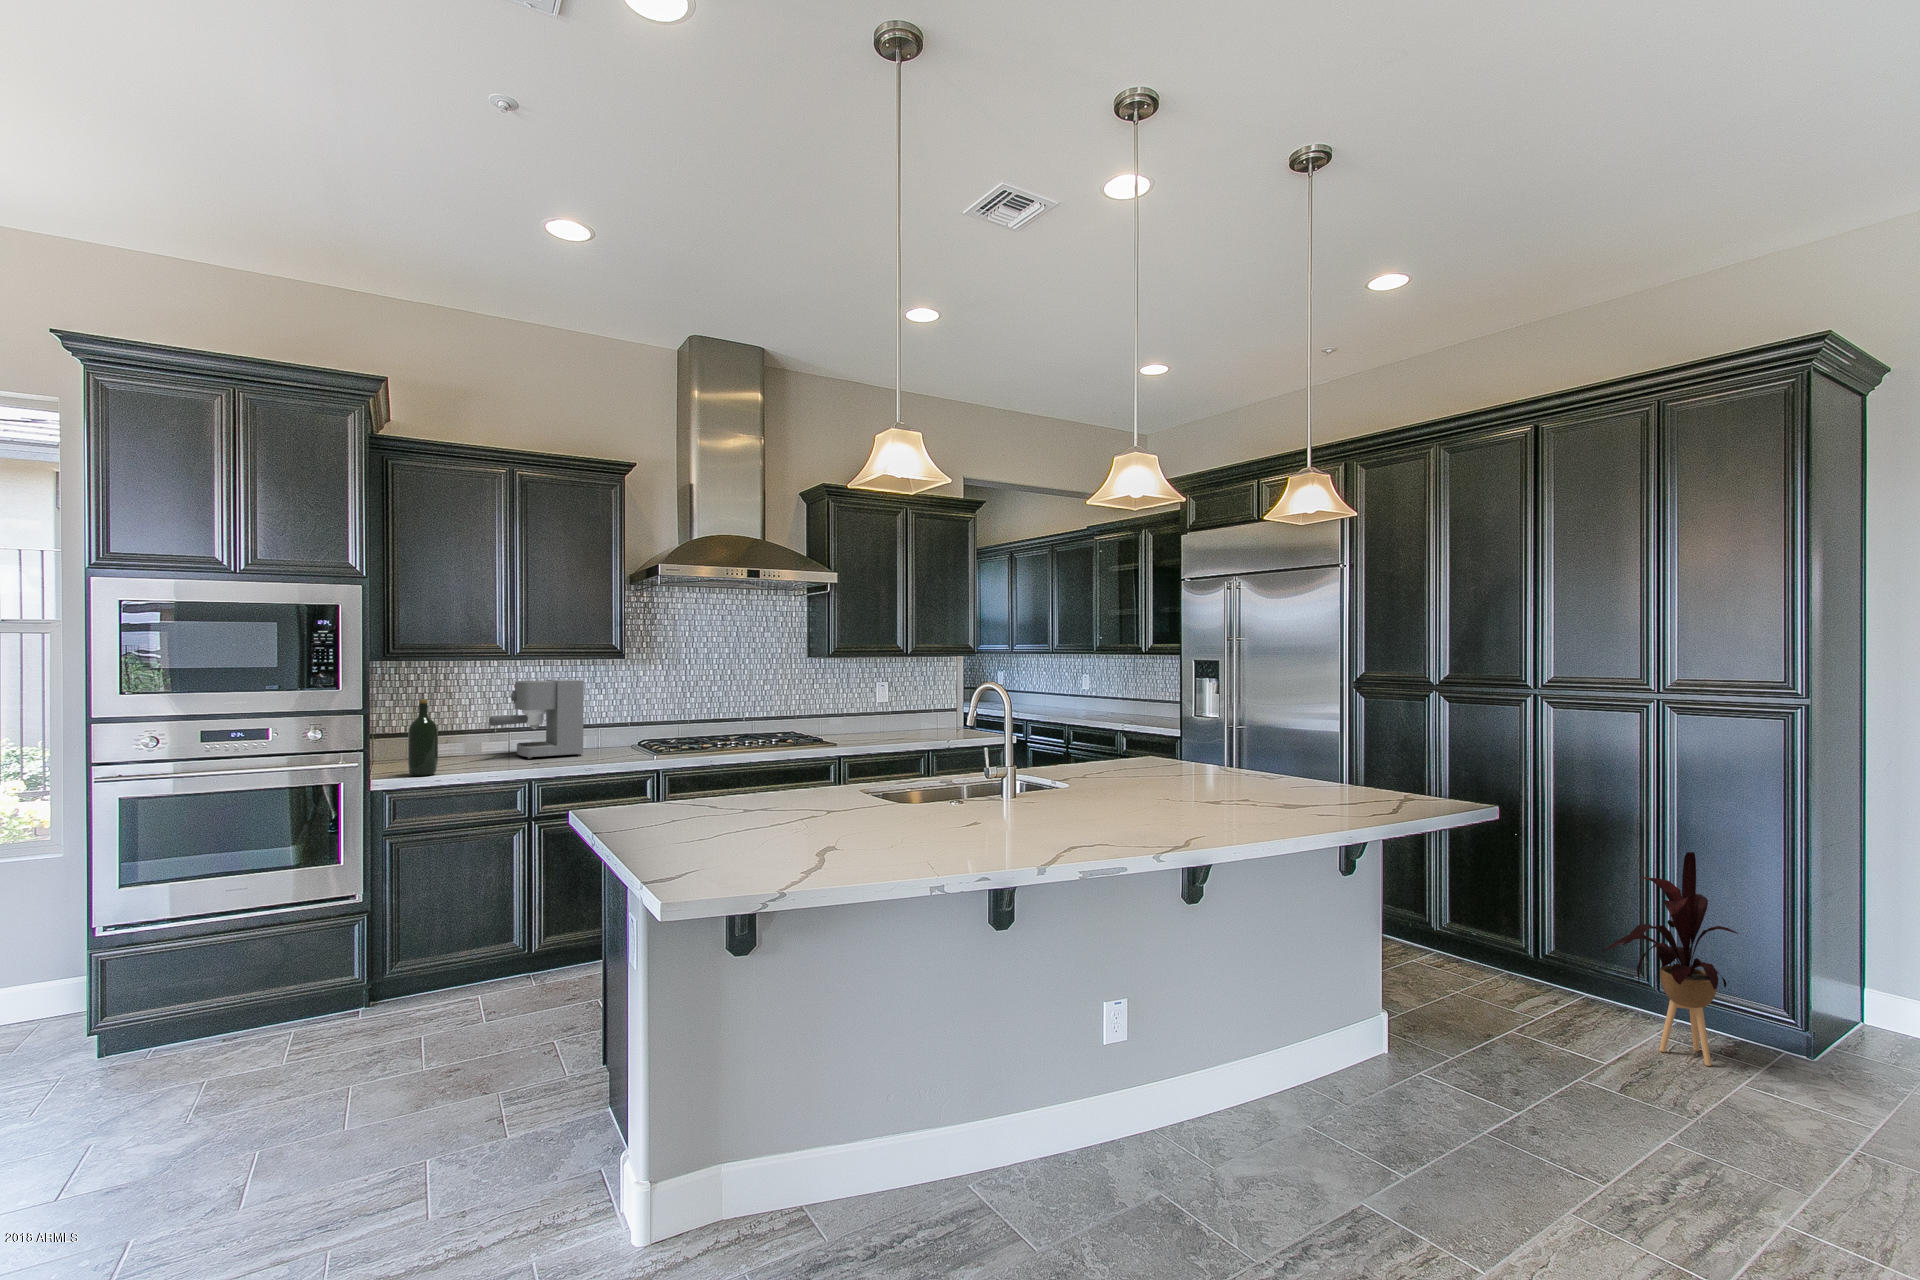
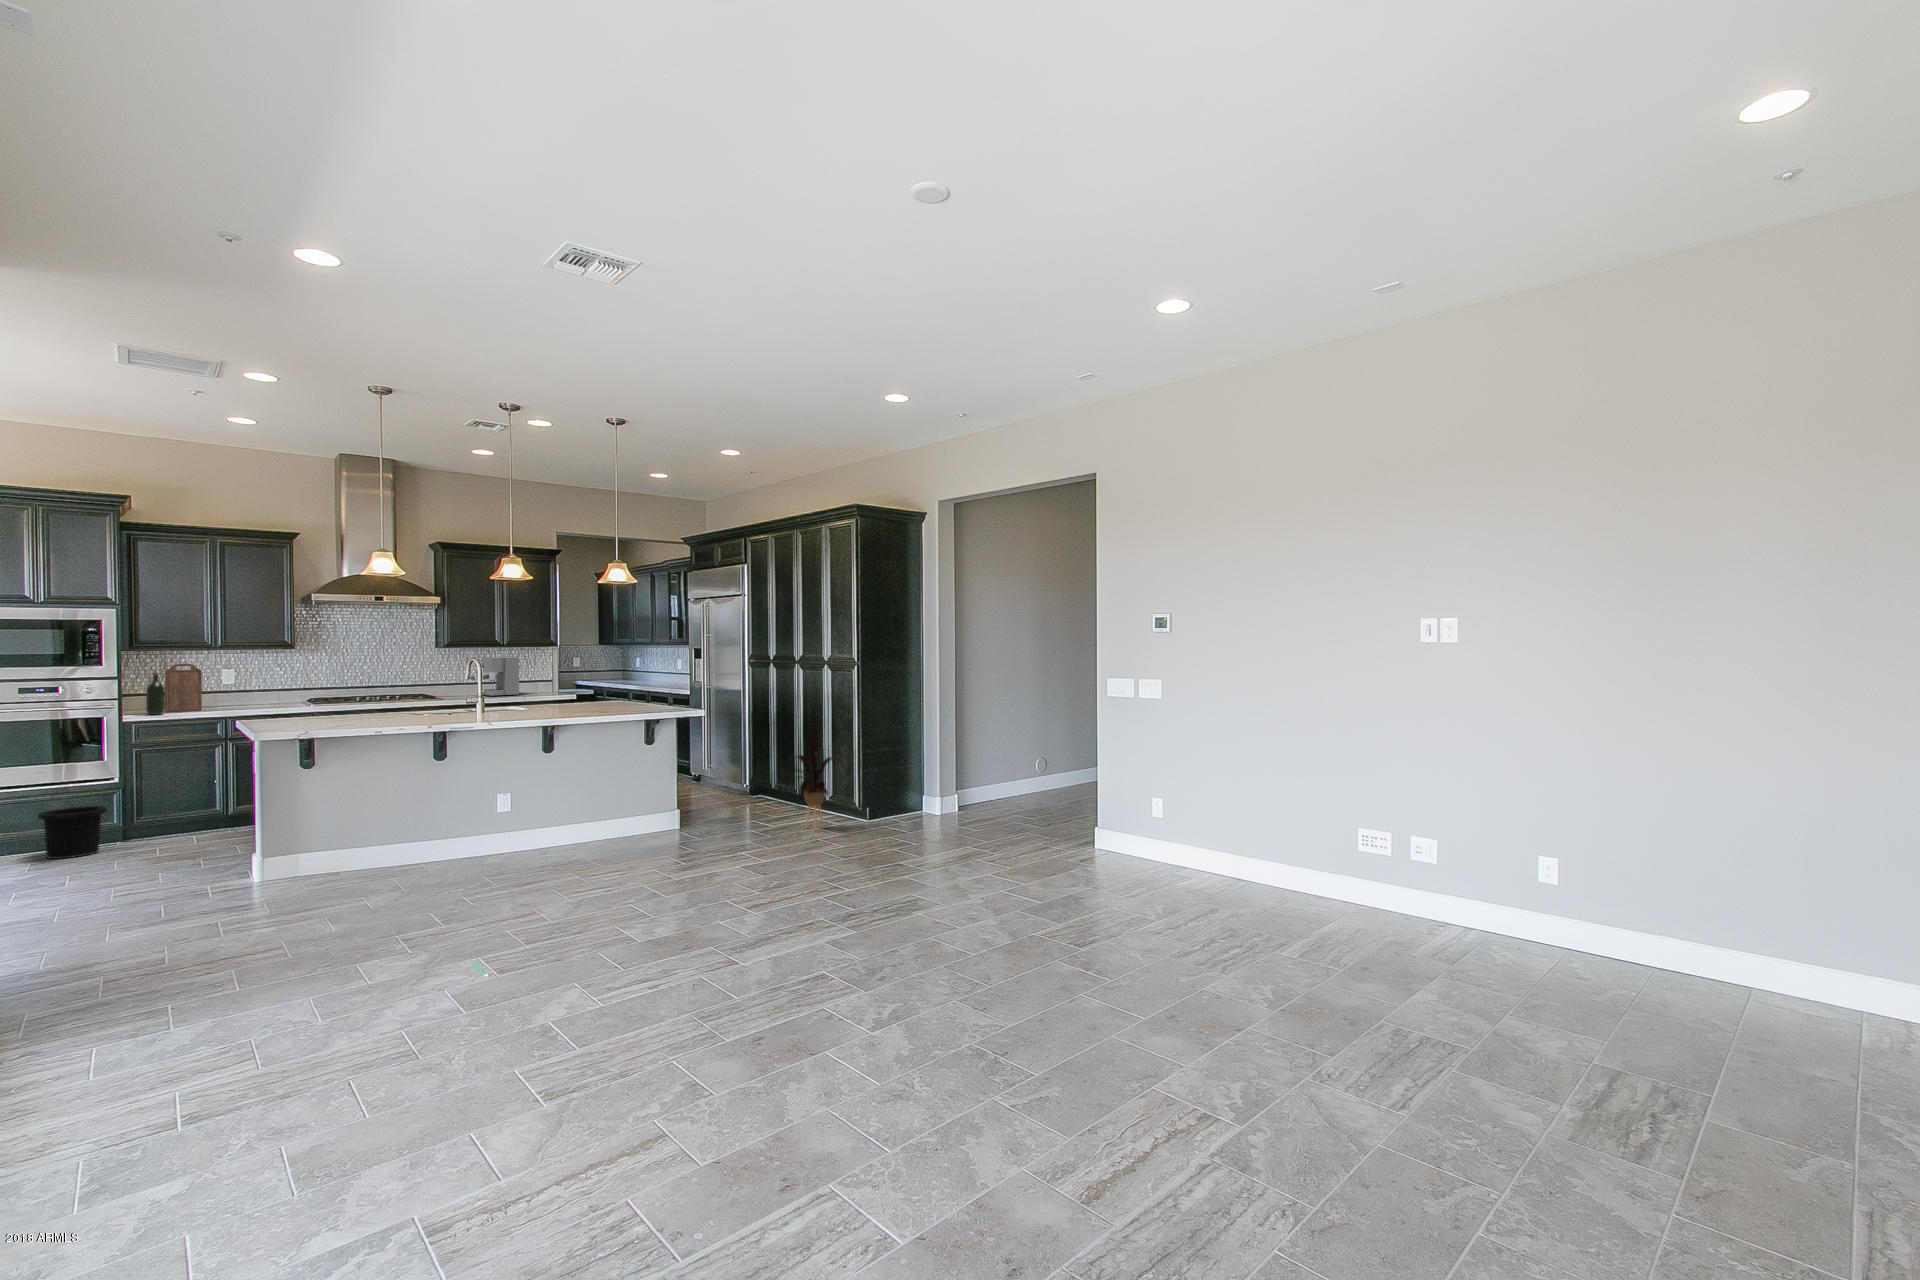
coffee maker: present [489,679,584,759] -> present [471,657,519,696]
cutting board: none [436,684,491,768] -> present [165,664,202,712]
trash can: none [226,950,344,1067] -> present [38,806,107,859]

